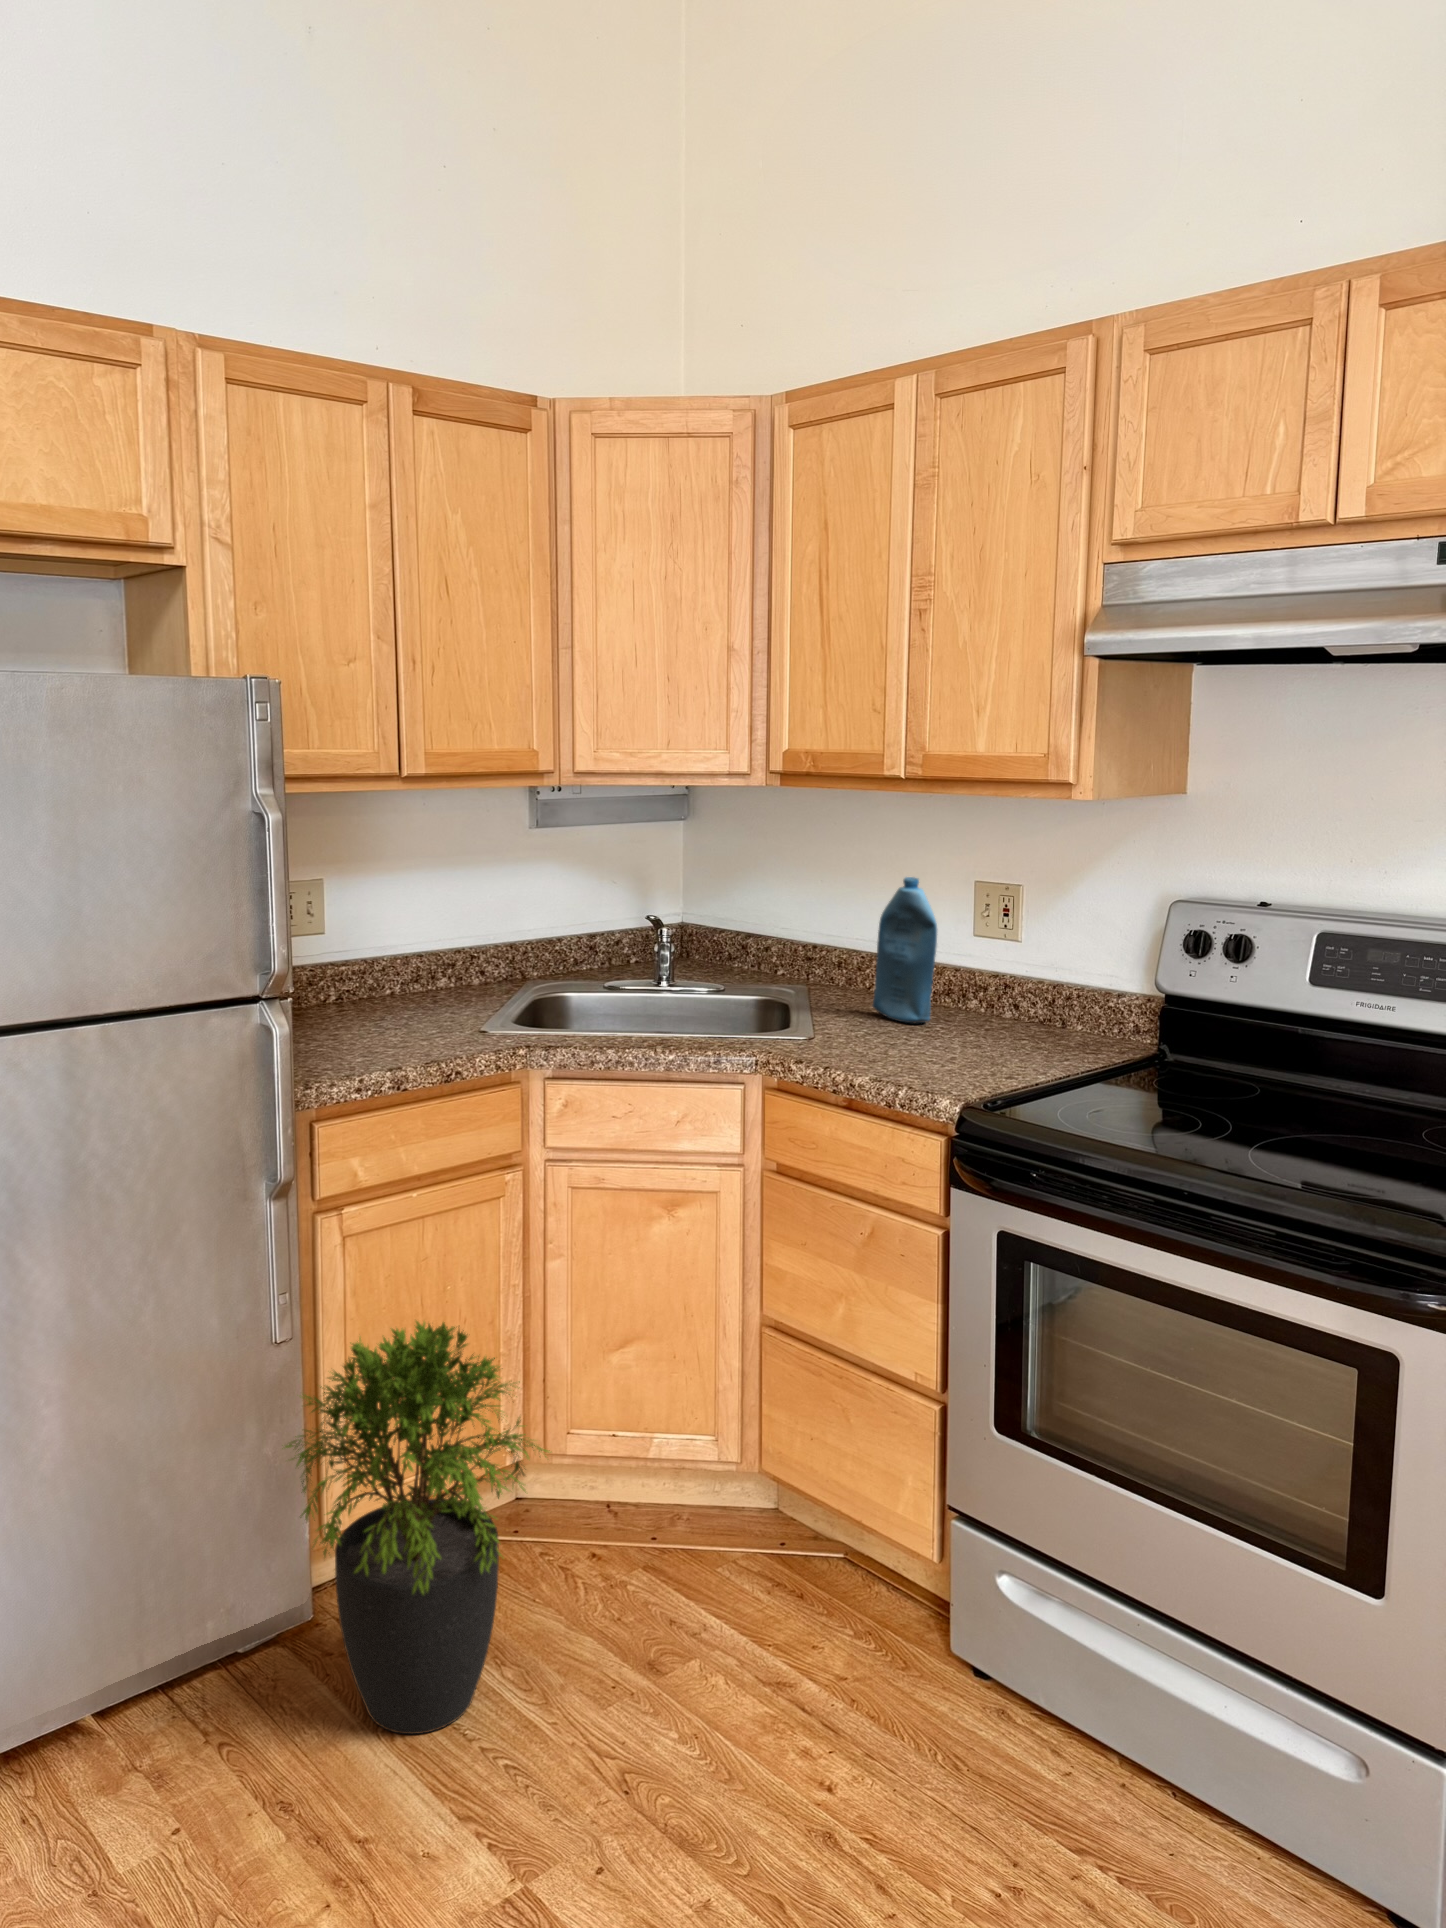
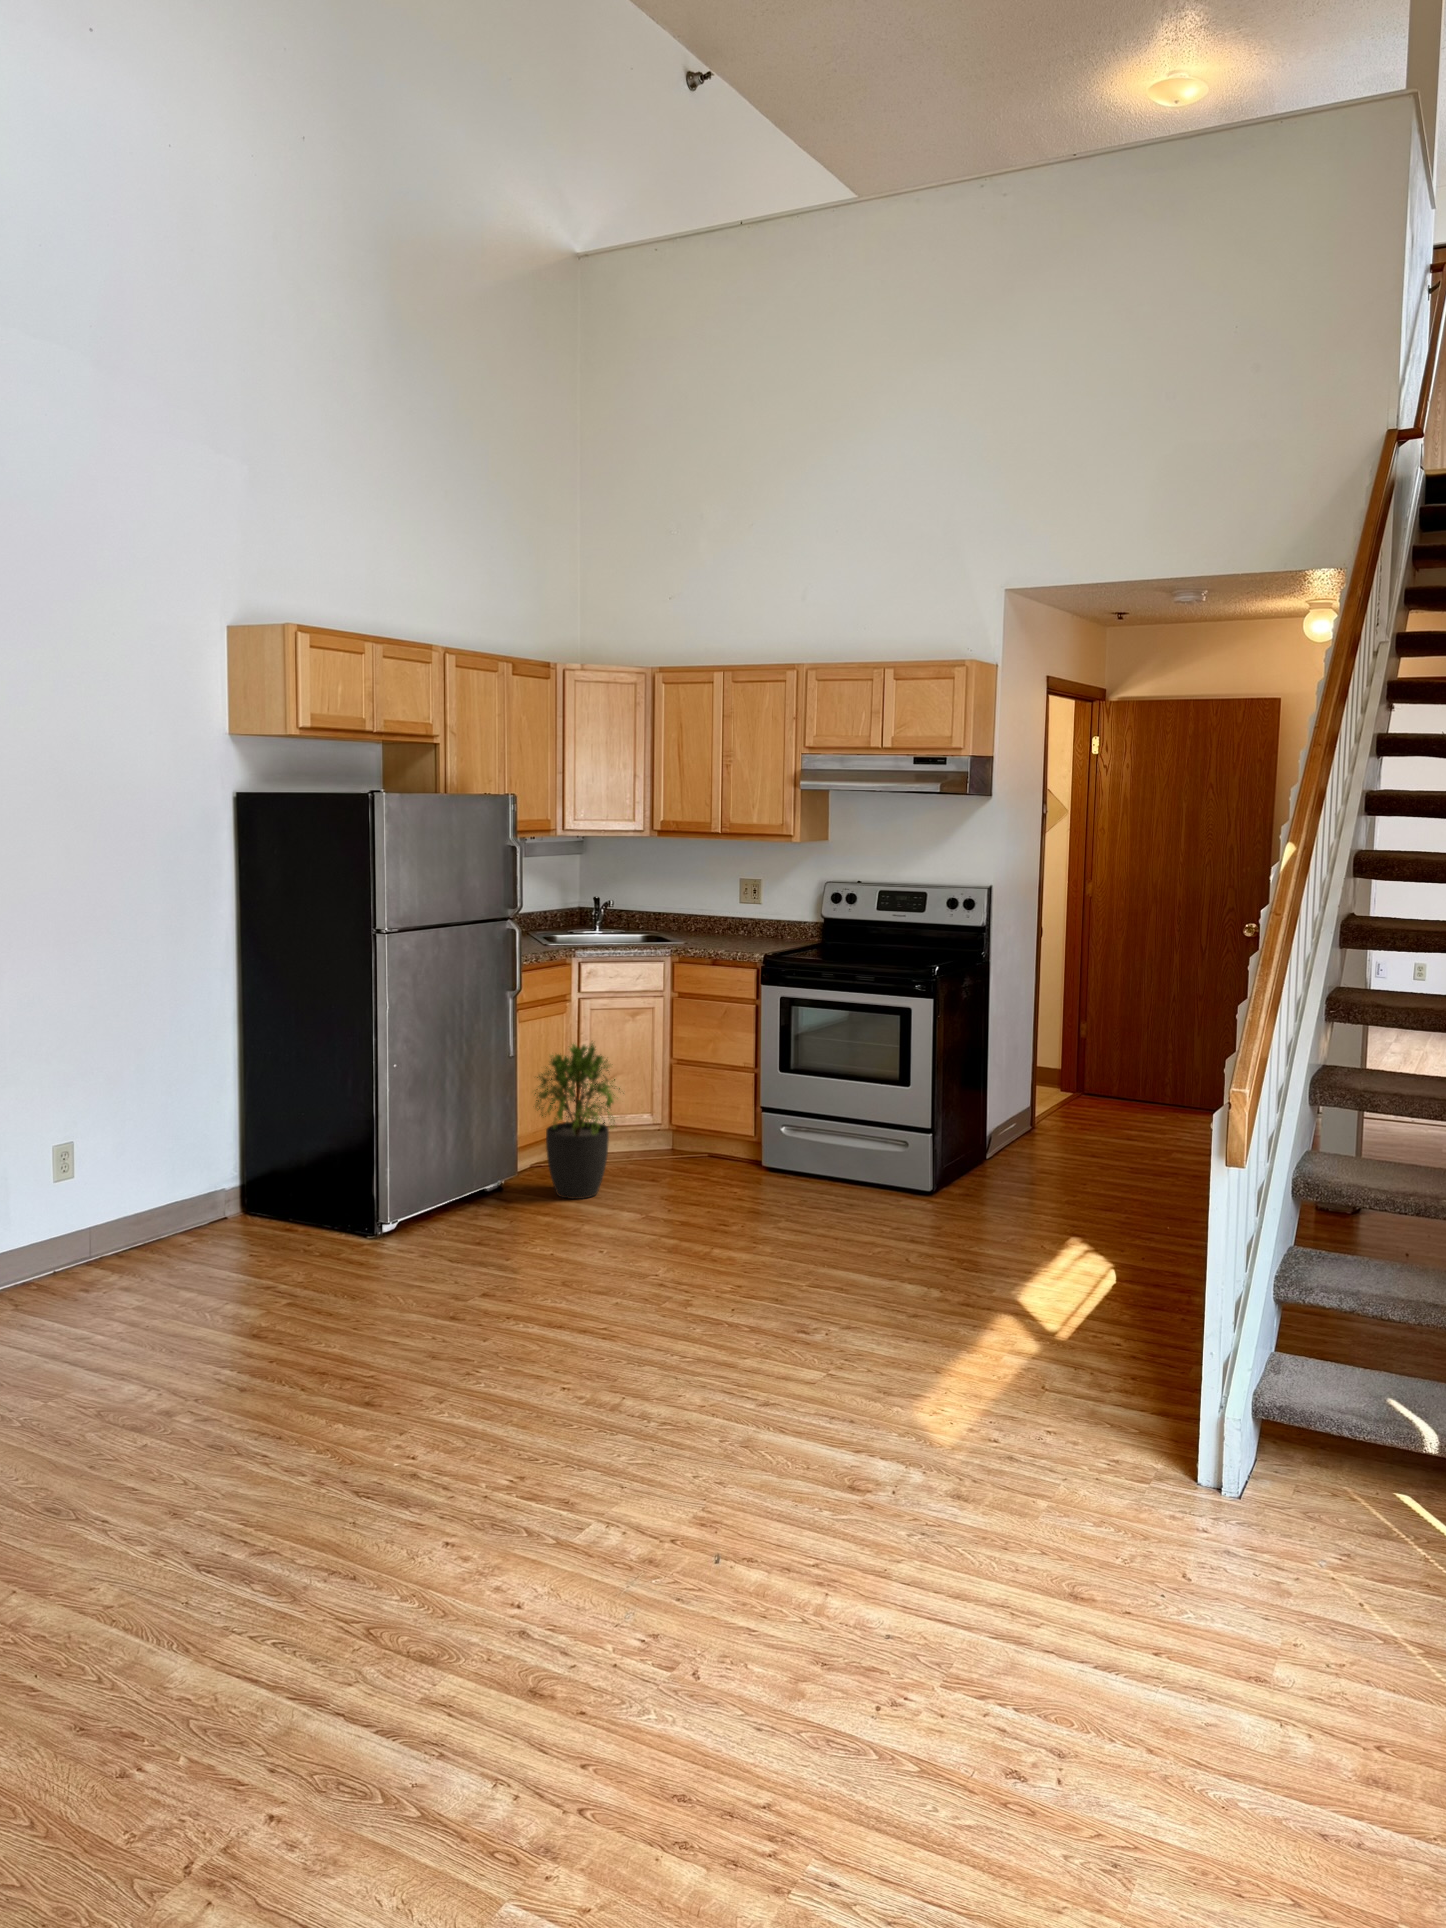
bottle: present [873,877,937,1023] -> none [699,876,729,938]

